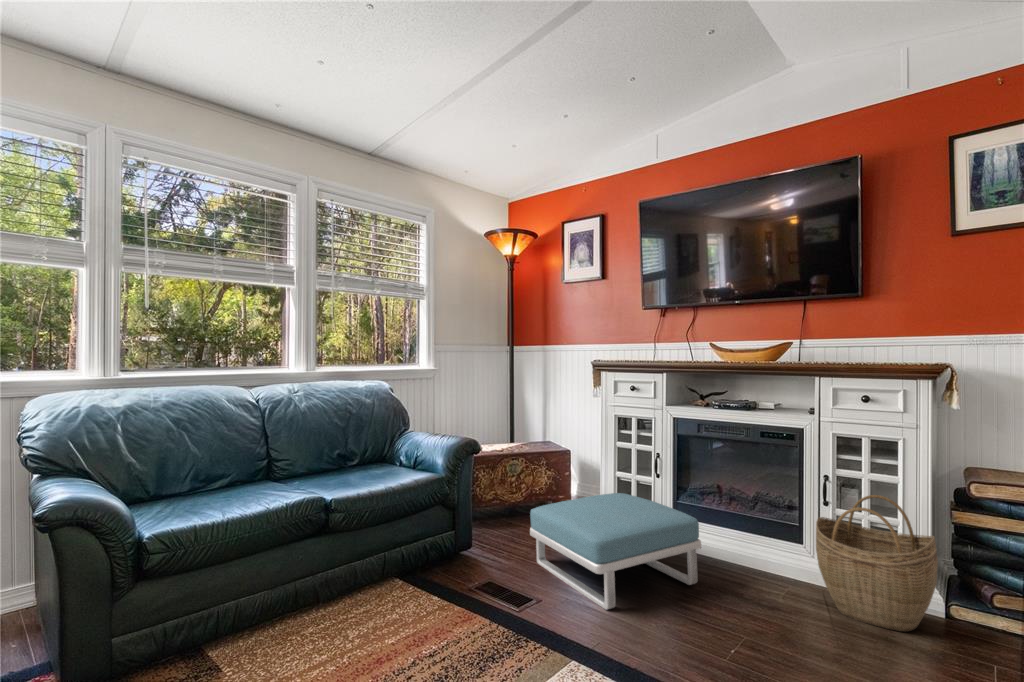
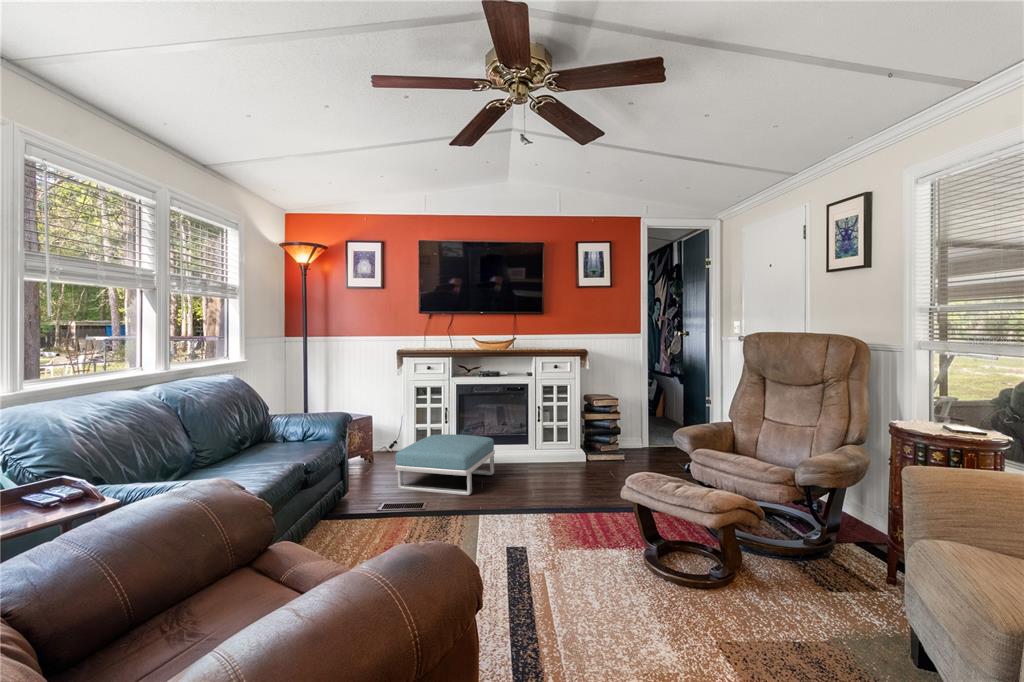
woven basket: present [816,495,938,632] -> none [543,412,589,470]

